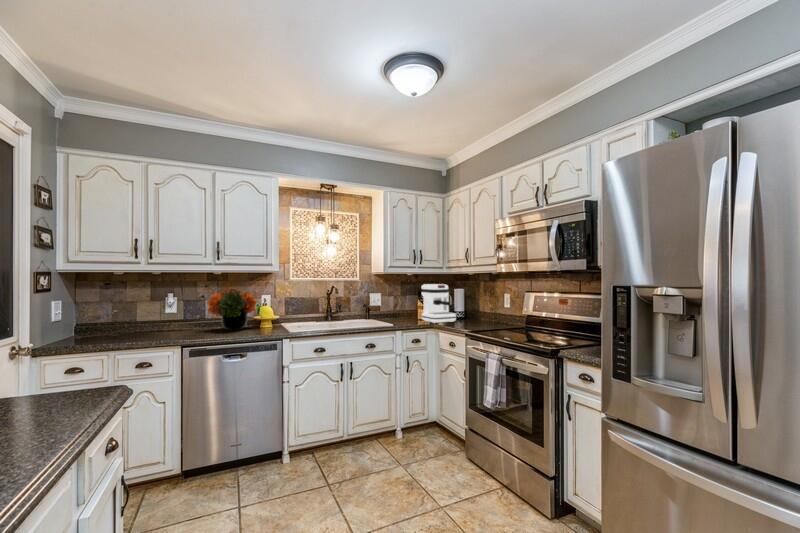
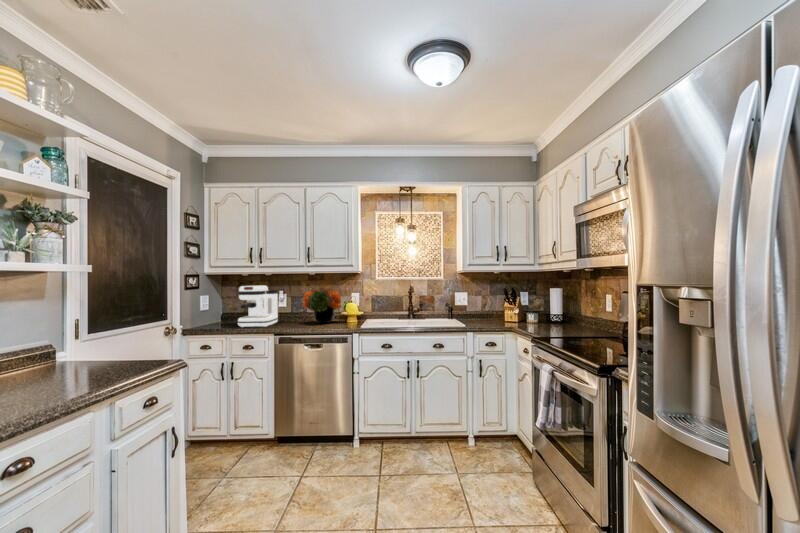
coffee maker: present [422,284,456,323] -> present [238,286,278,327]

